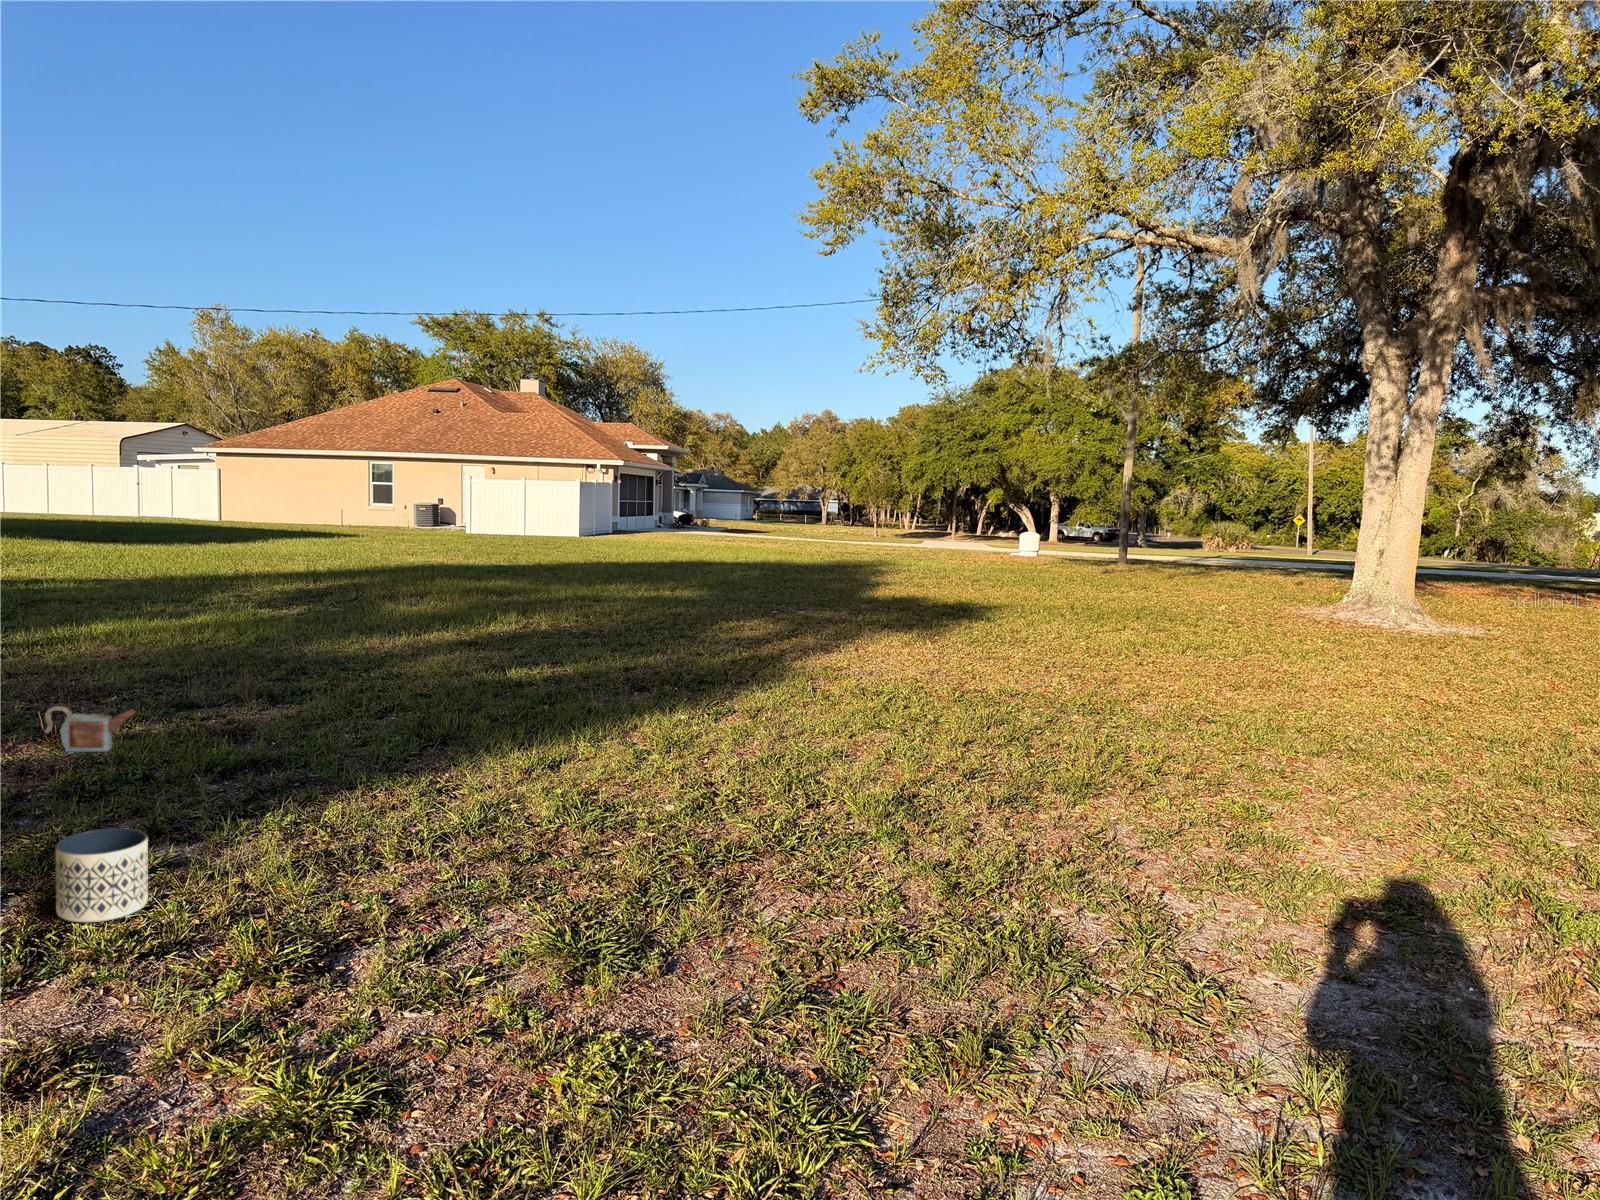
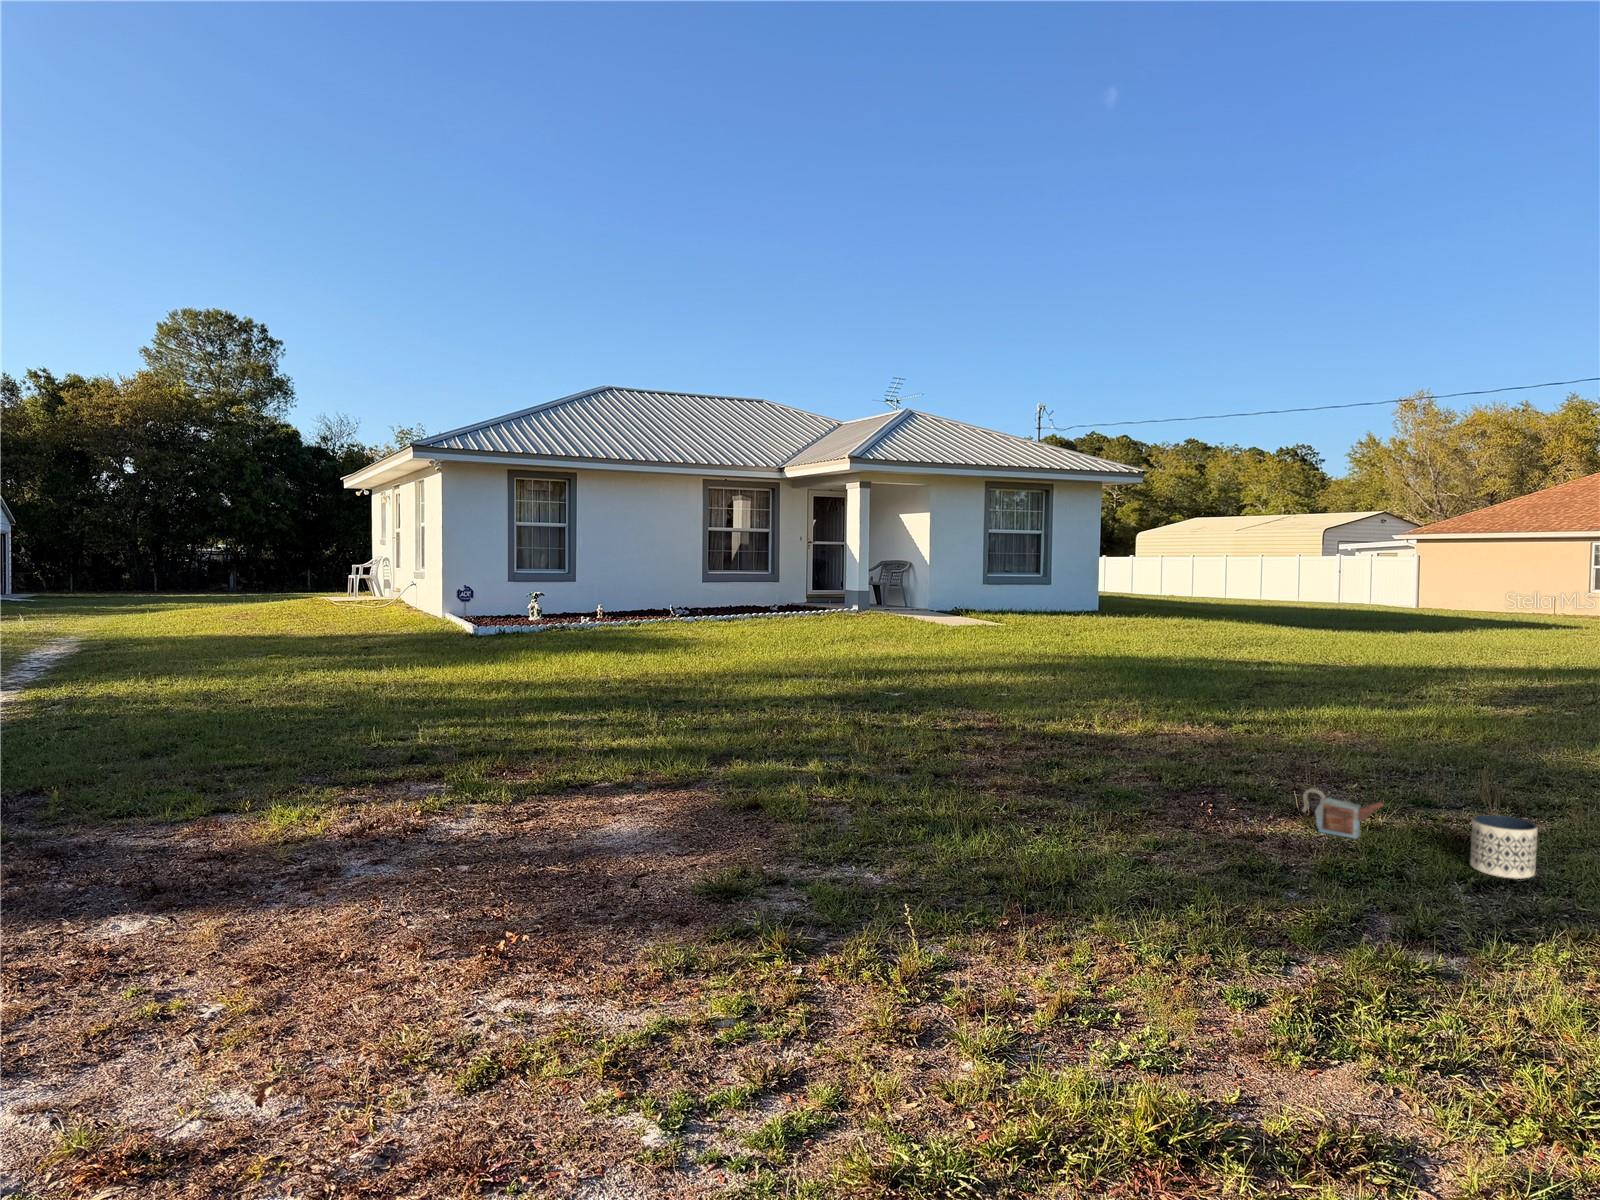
planter: present [56,828,148,923] -> present [1470,815,1537,879]

